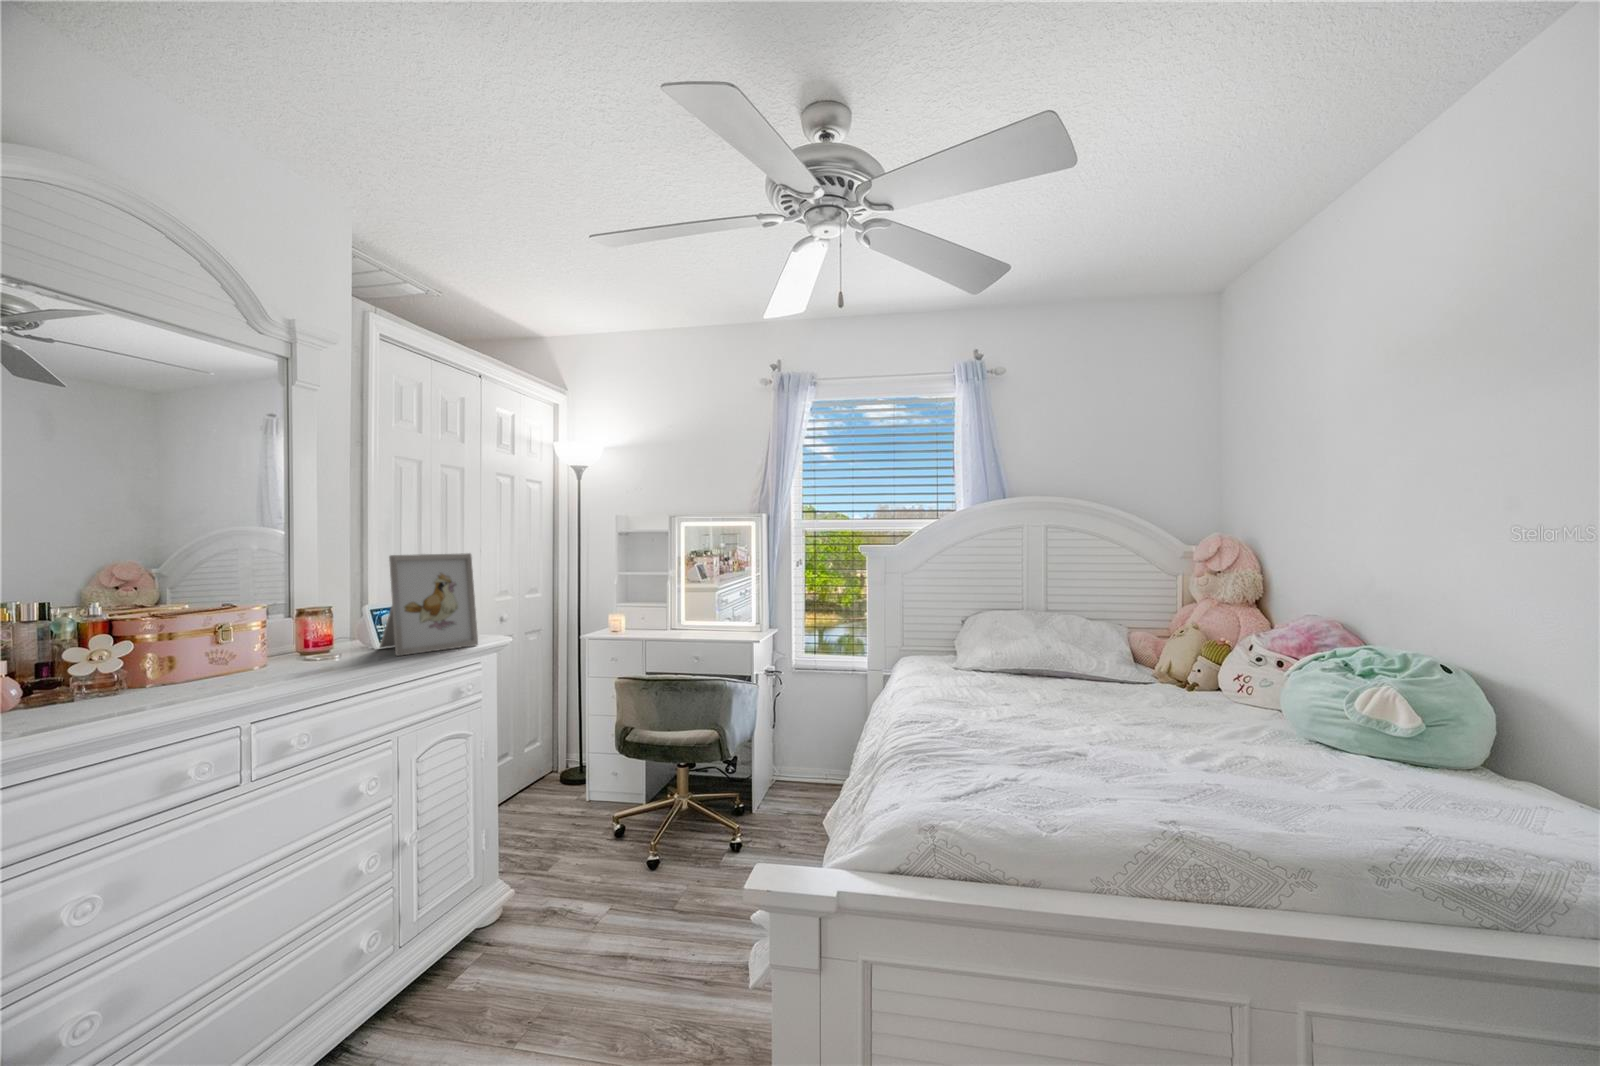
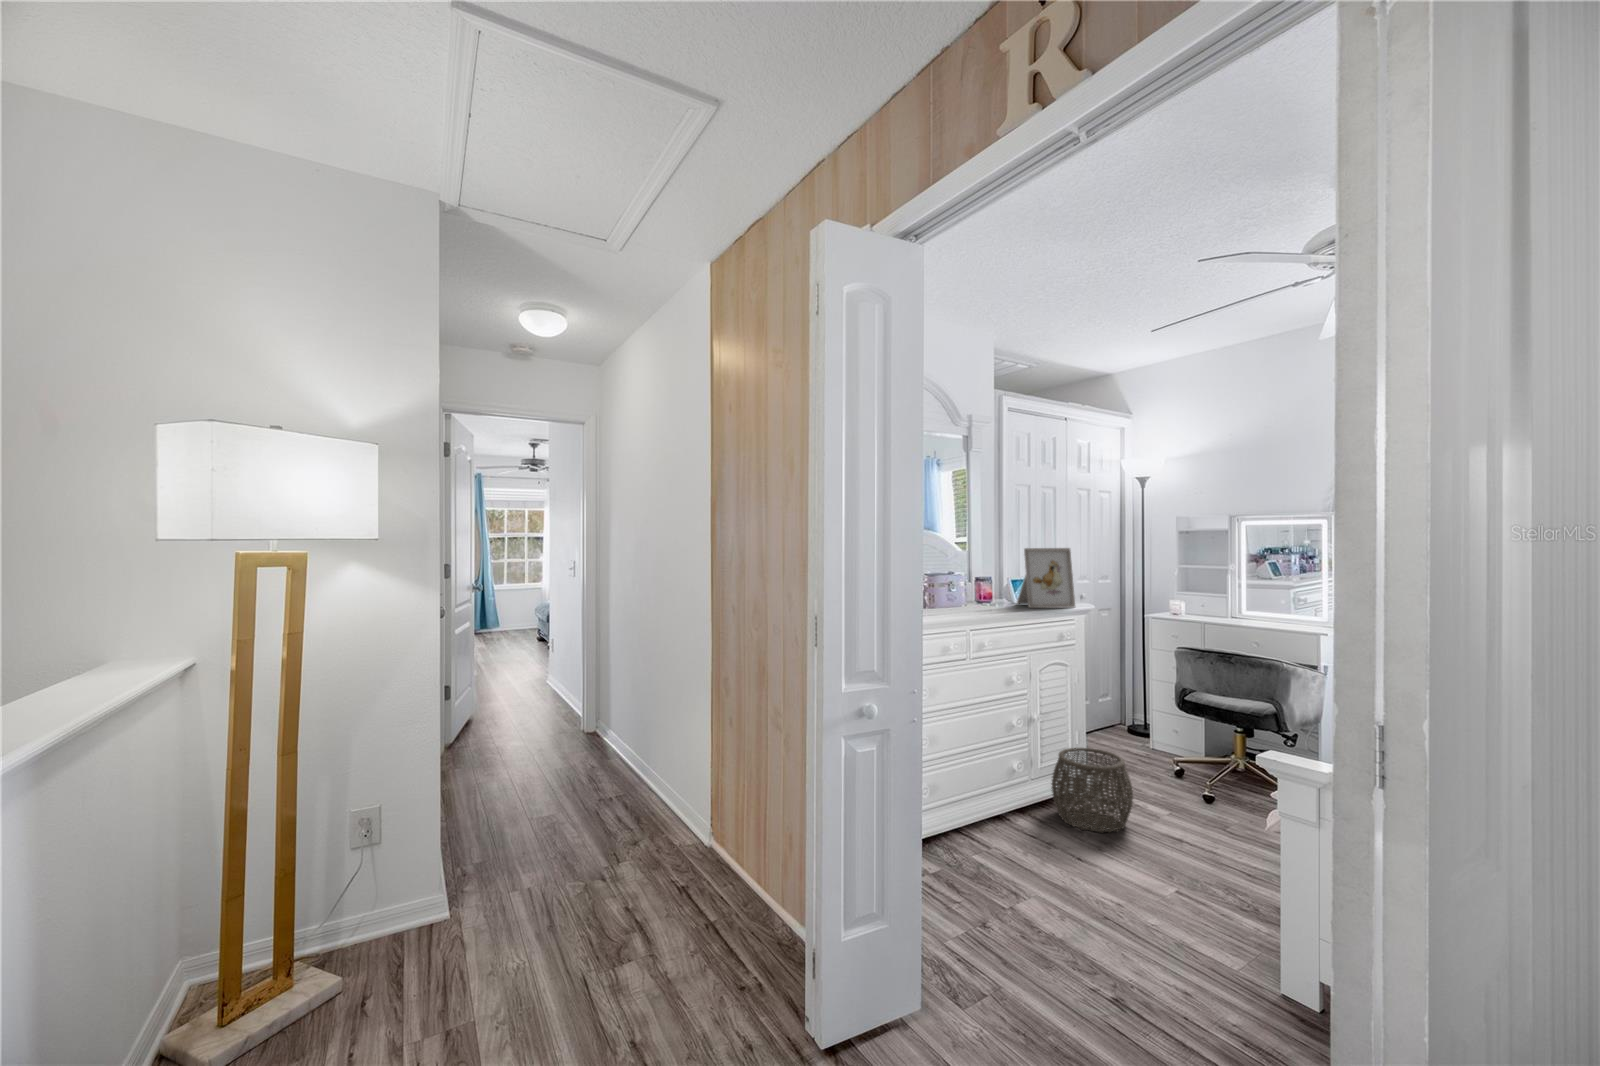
woven basket: none [431,857,561,1012] -> present [1051,748,1133,833]

